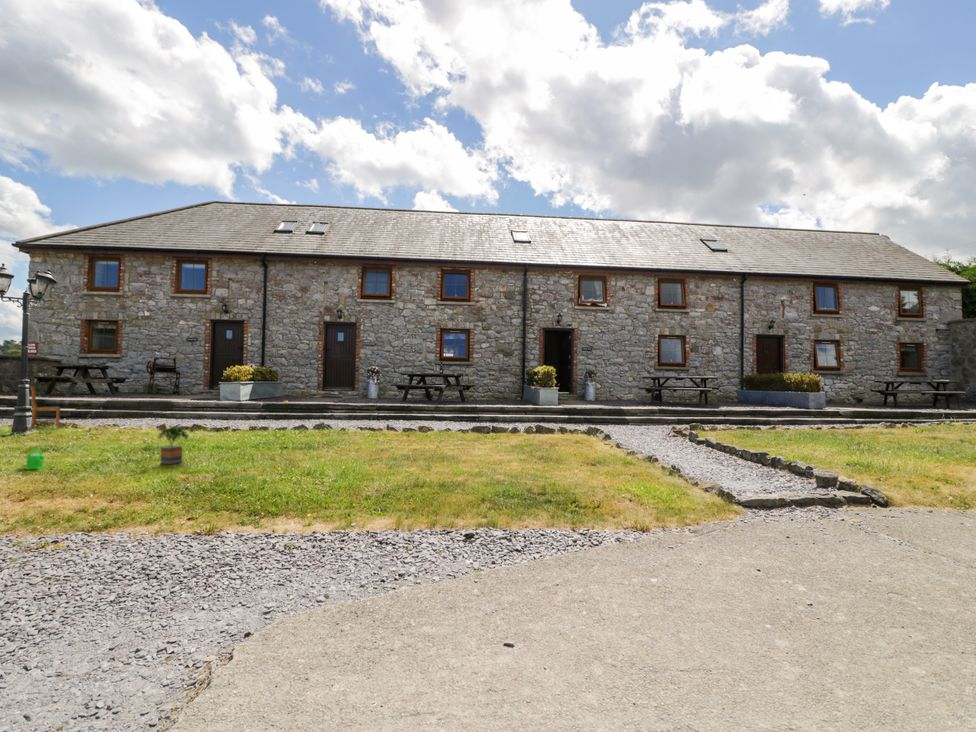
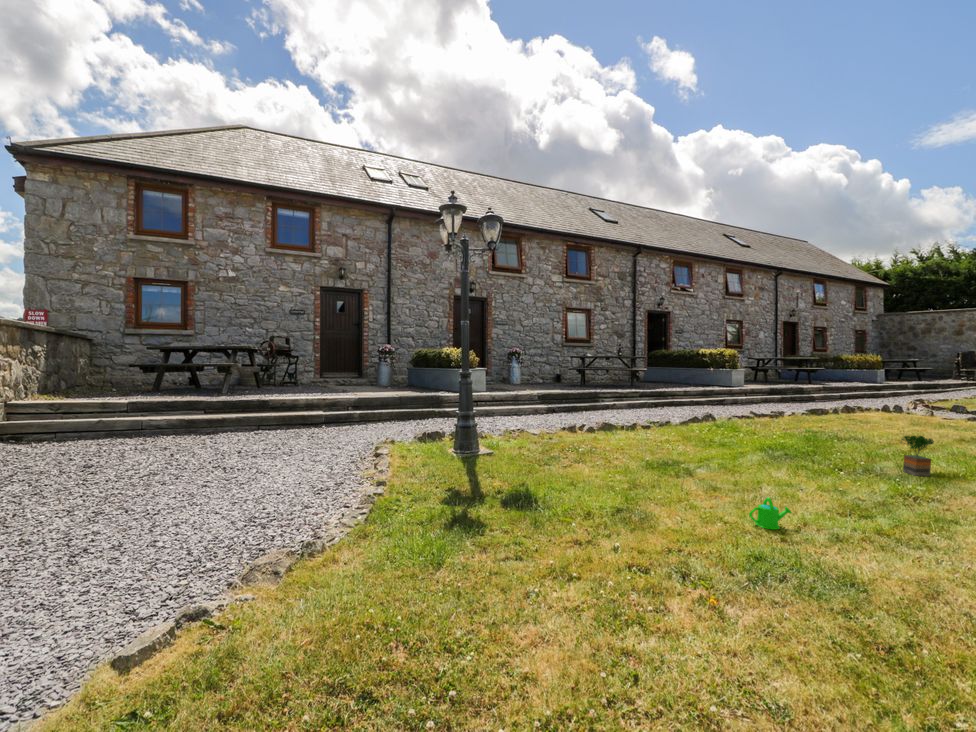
chair: present [29,386,60,430] -> none [359,390,404,459]
potted tree: present [158,428,188,464] -> present [900,436,934,476]

